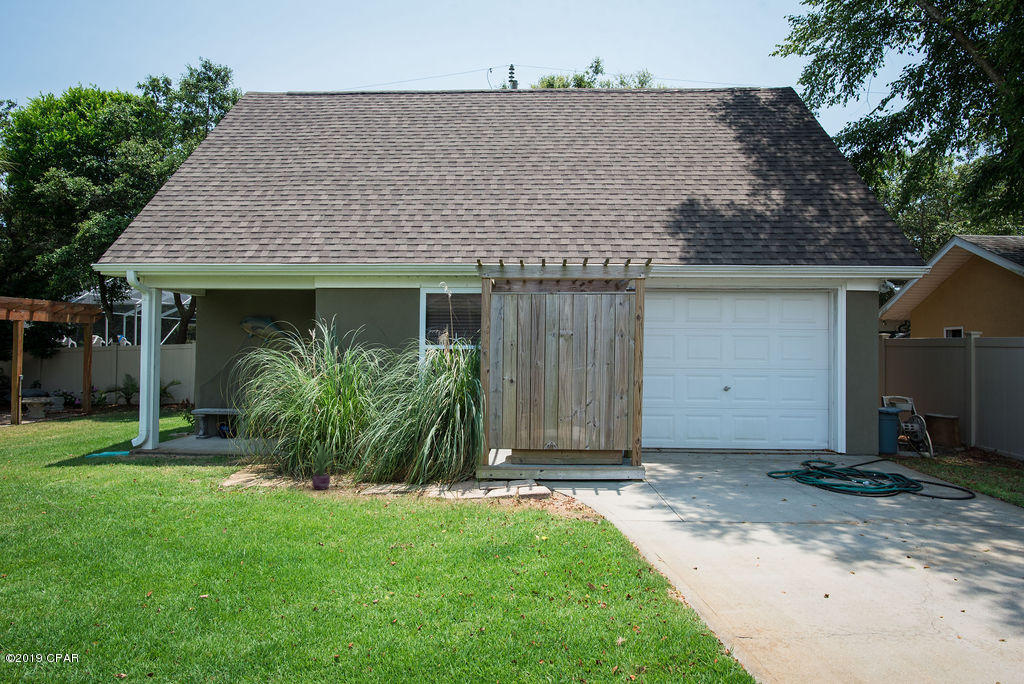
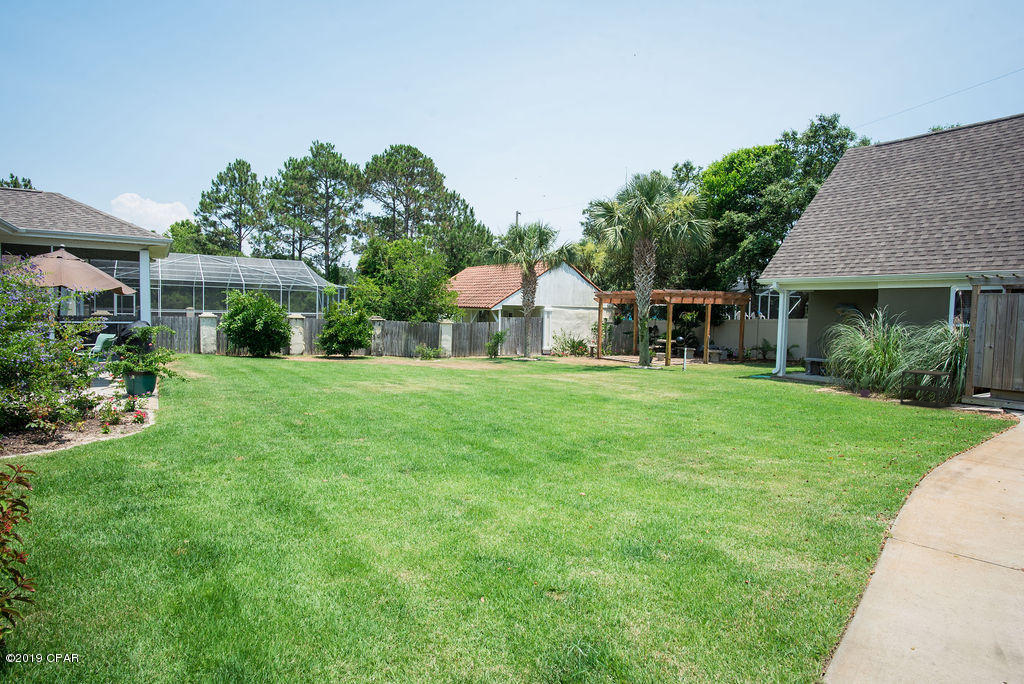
side table: none [394,428,466,503] -> present [900,370,953,409]

